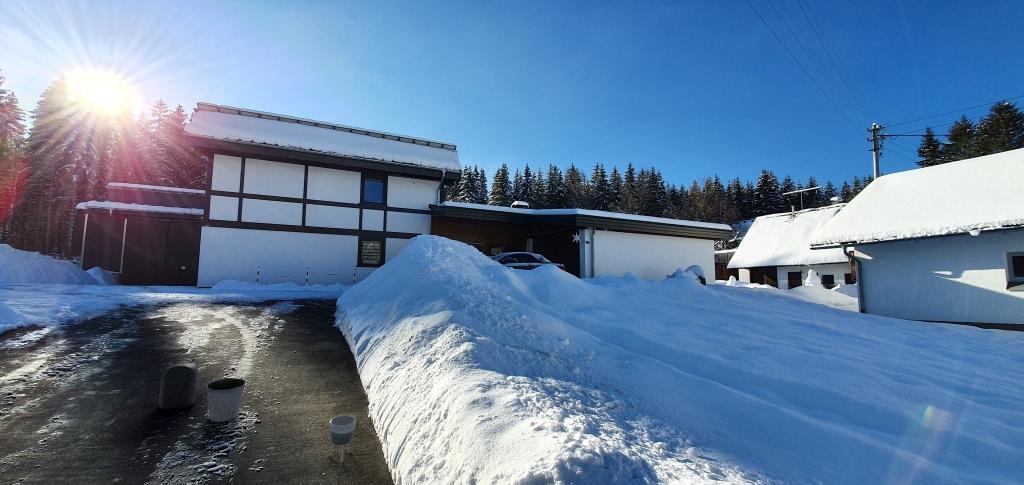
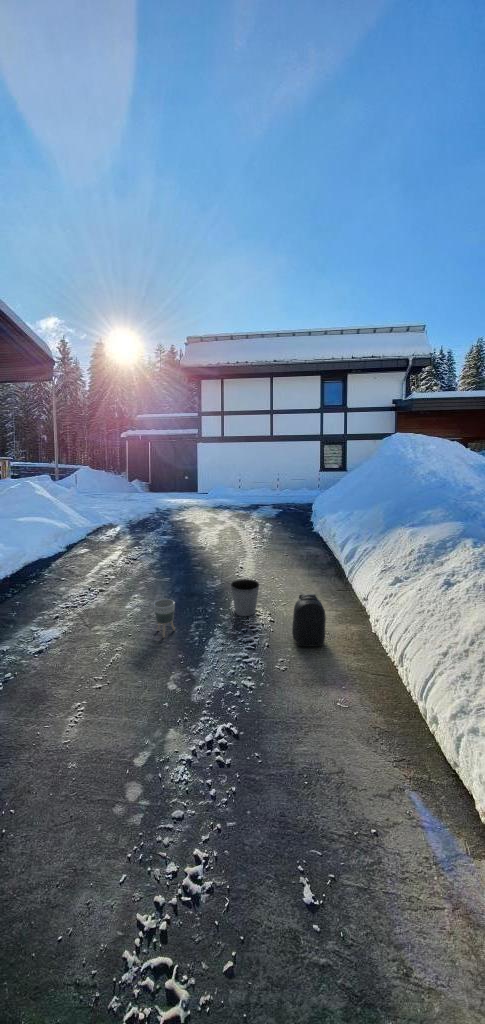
backpack: present [159,359,199,409] -> present [292,594,326,646]
planter: present [328,415,356,463] -> present [153,599,175,637]

